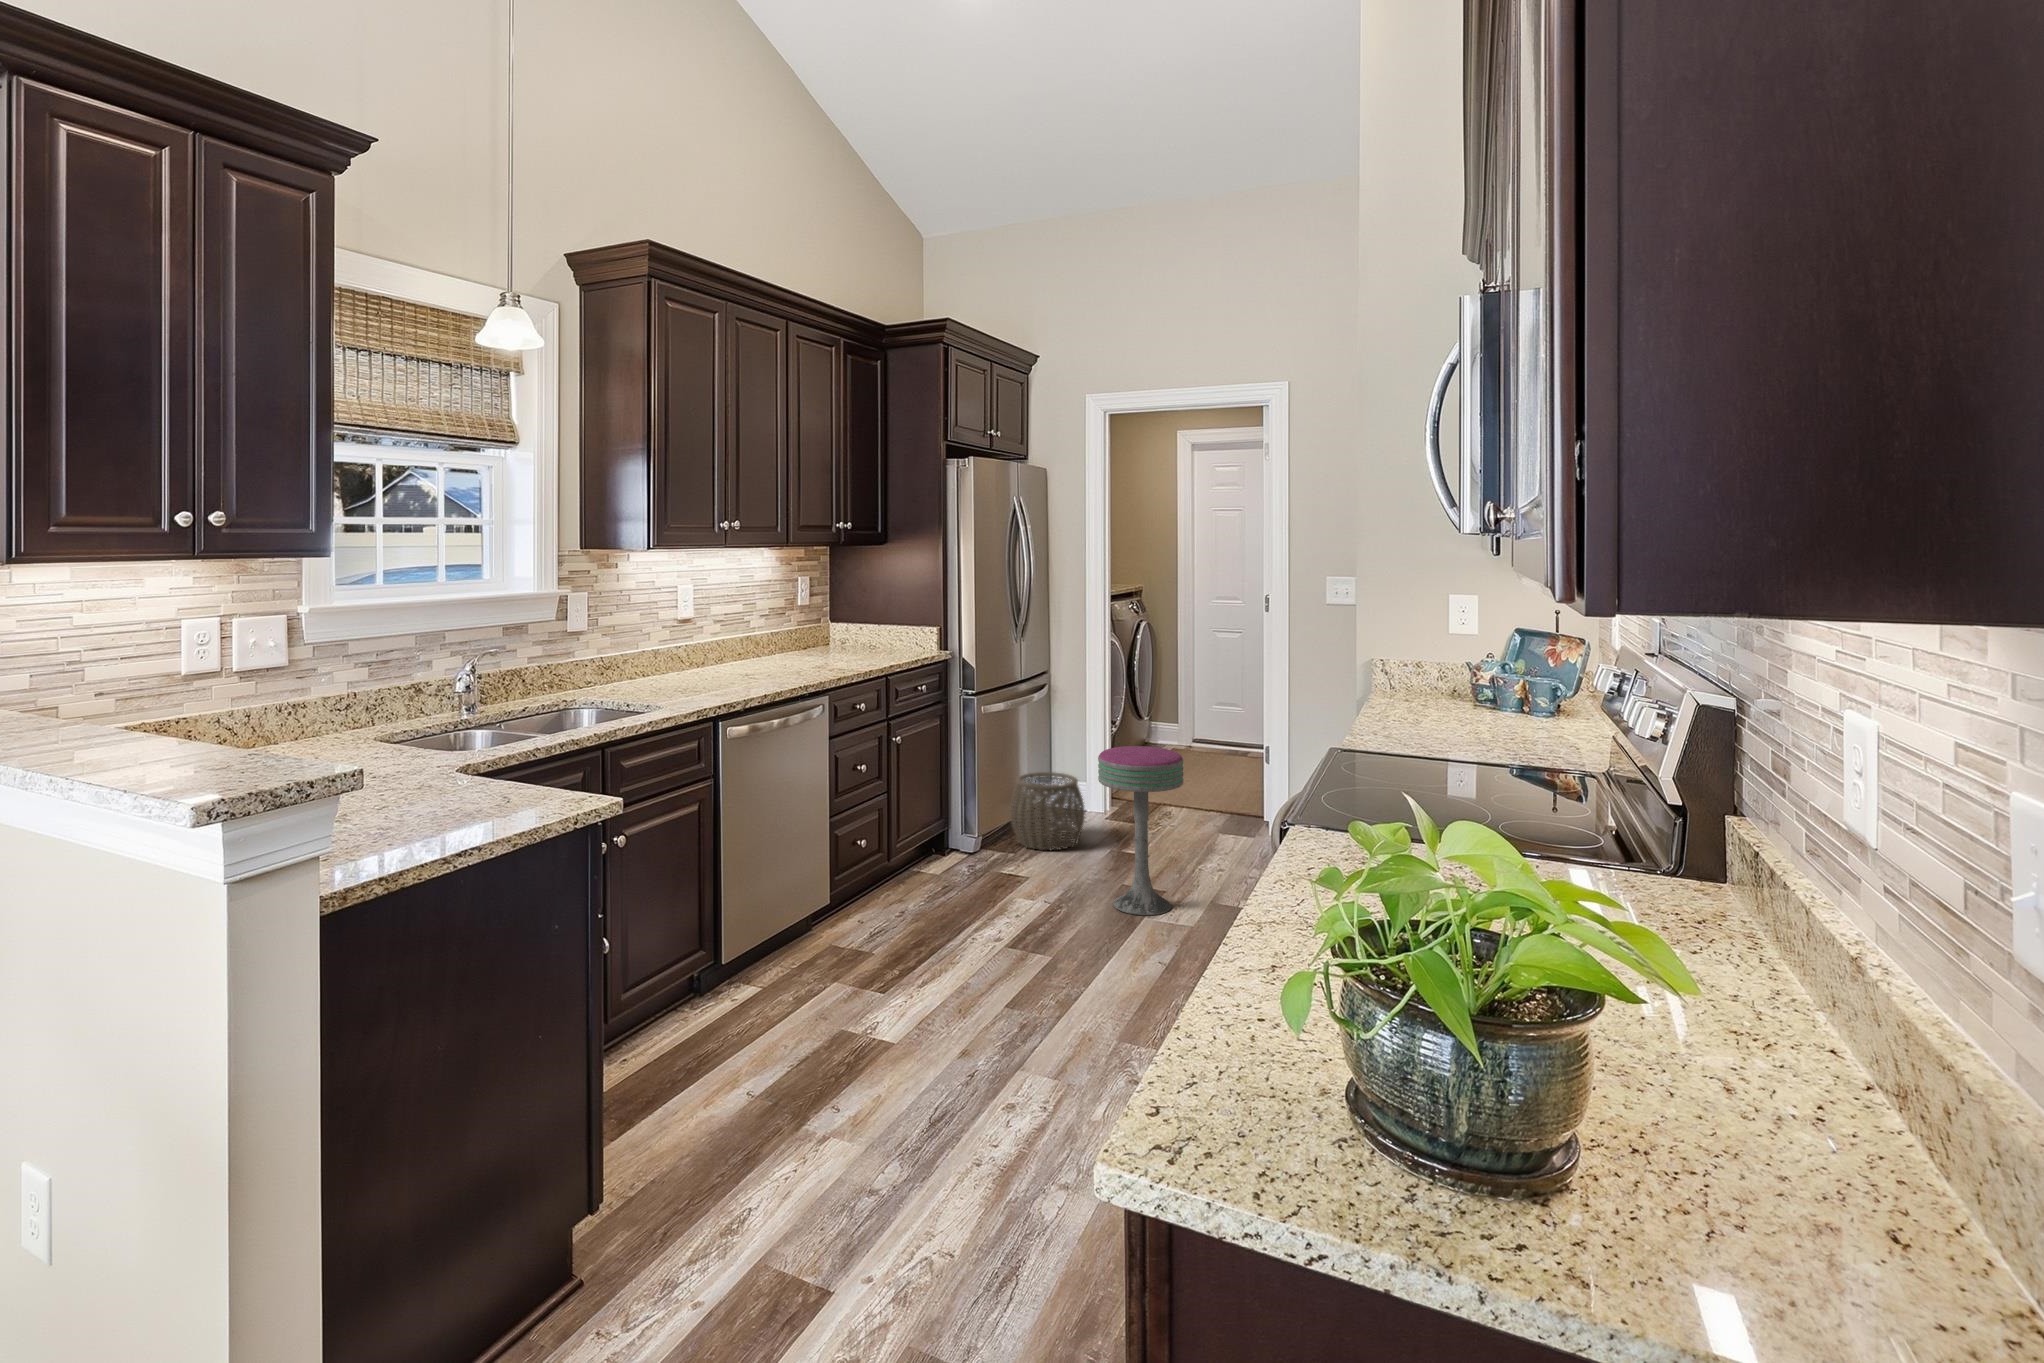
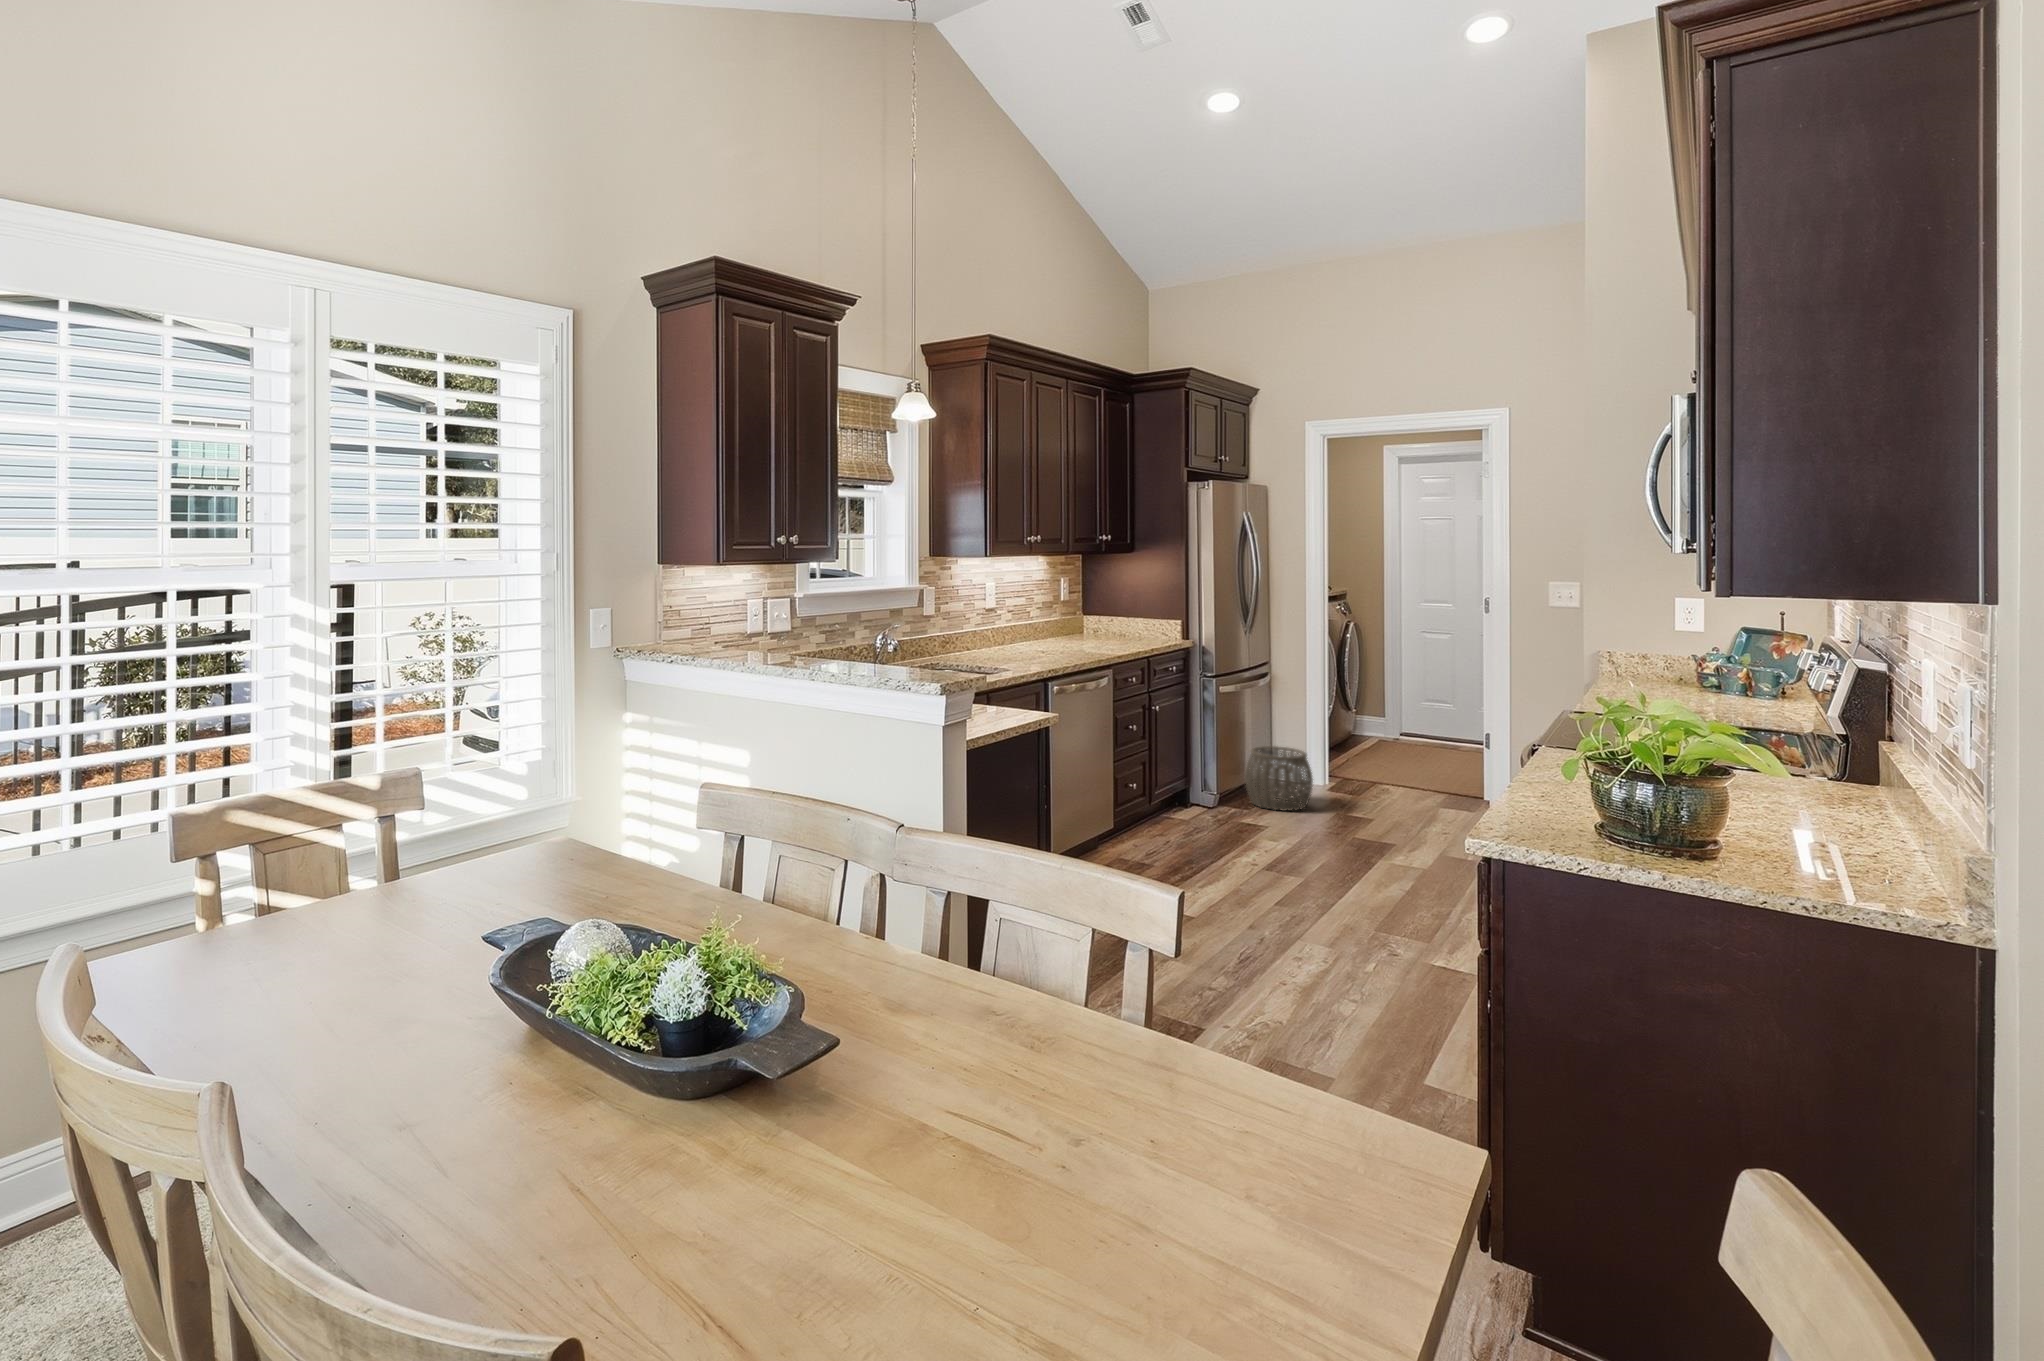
bar stool: present [1098,746,1184,915] -> none [1339,722,1418,861]

